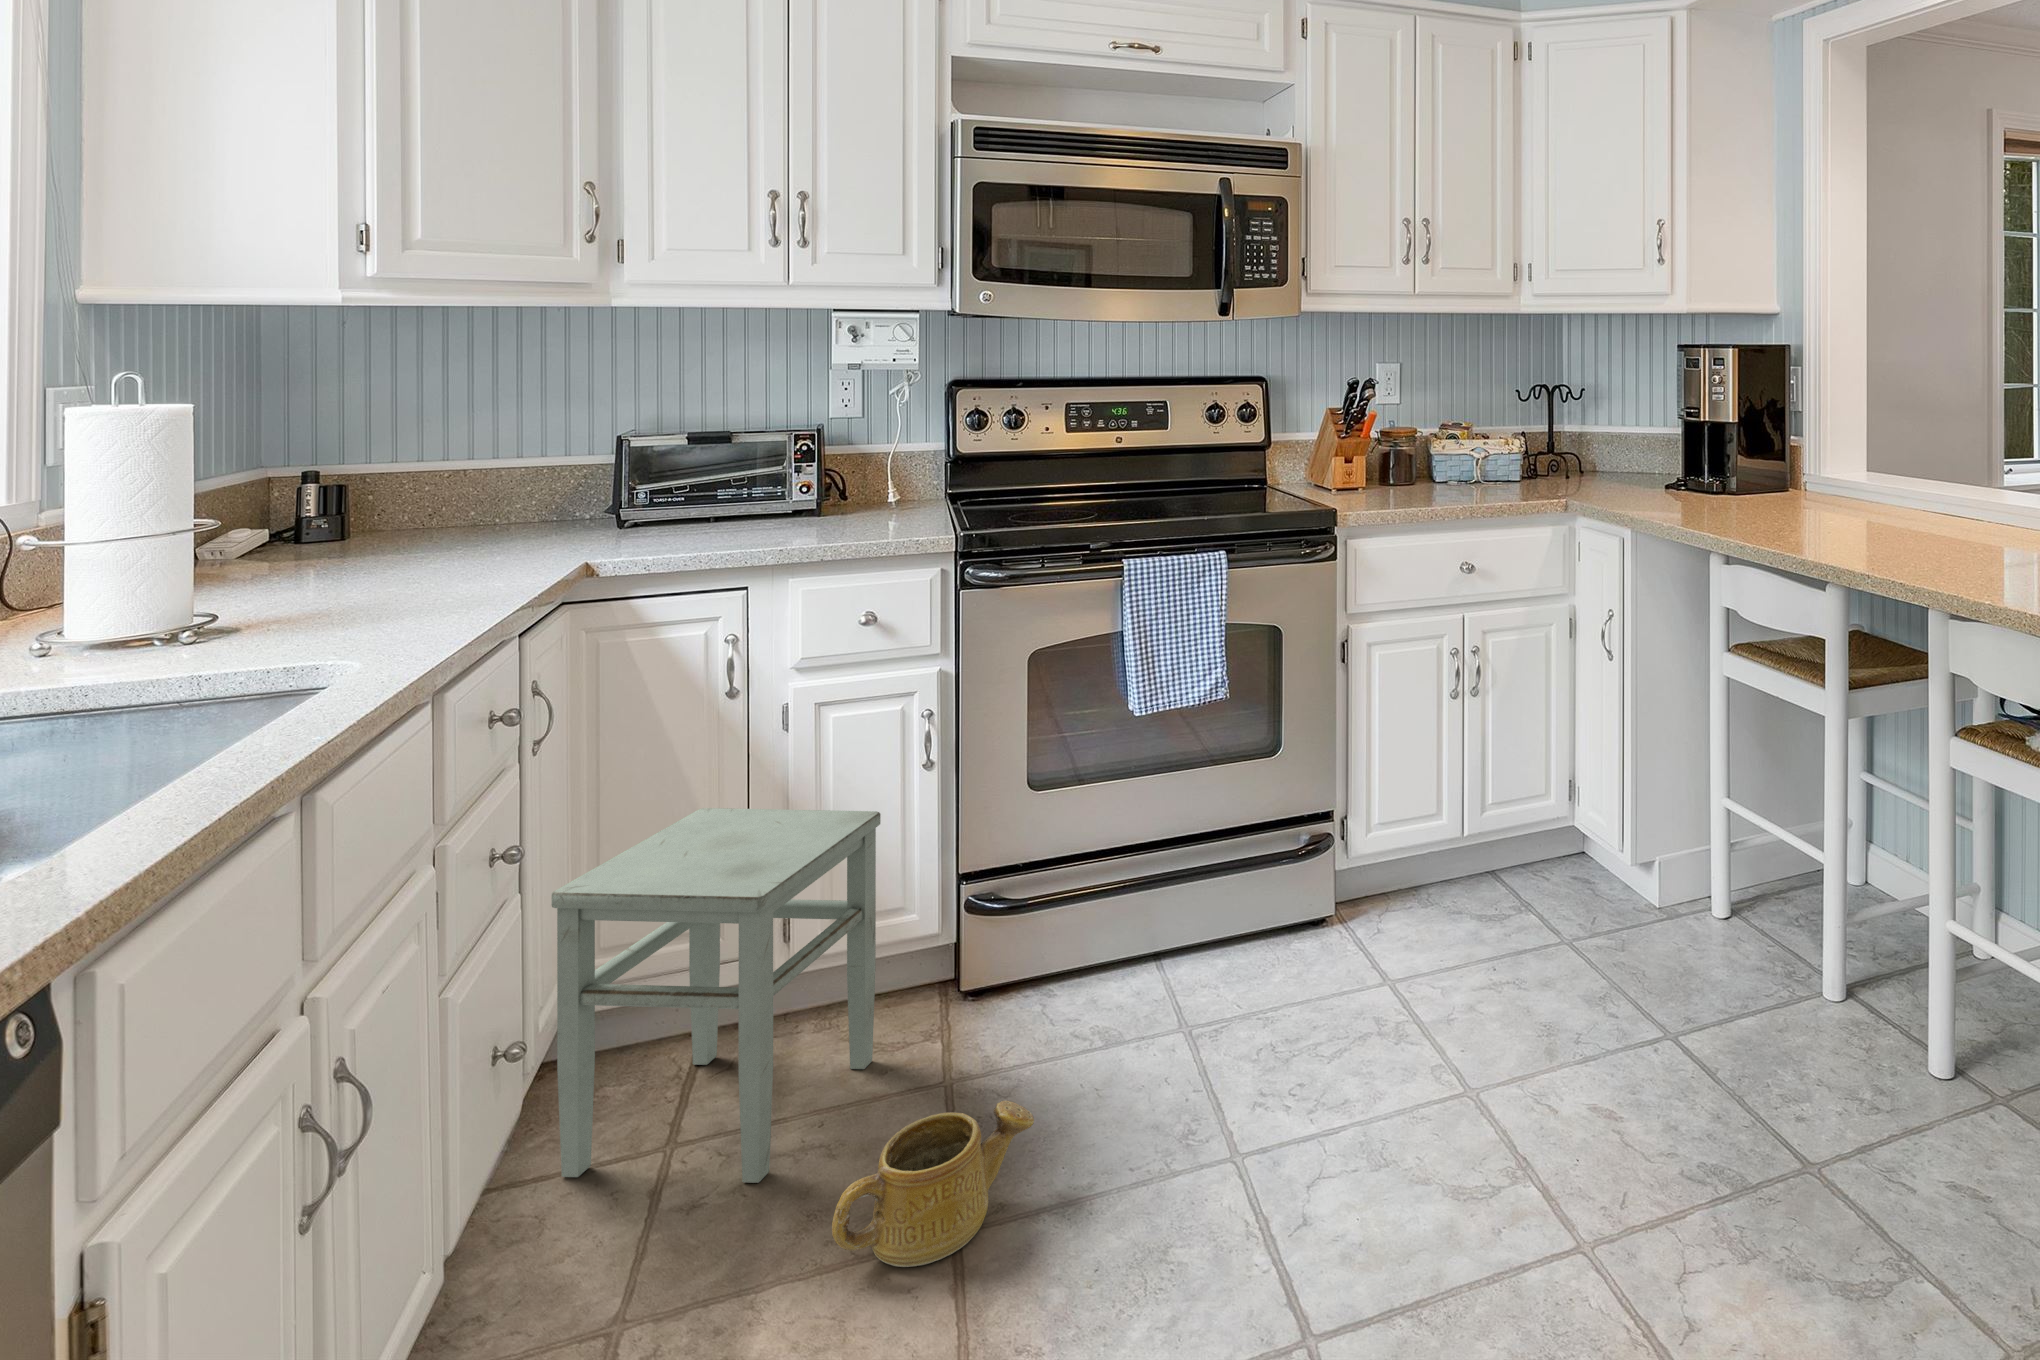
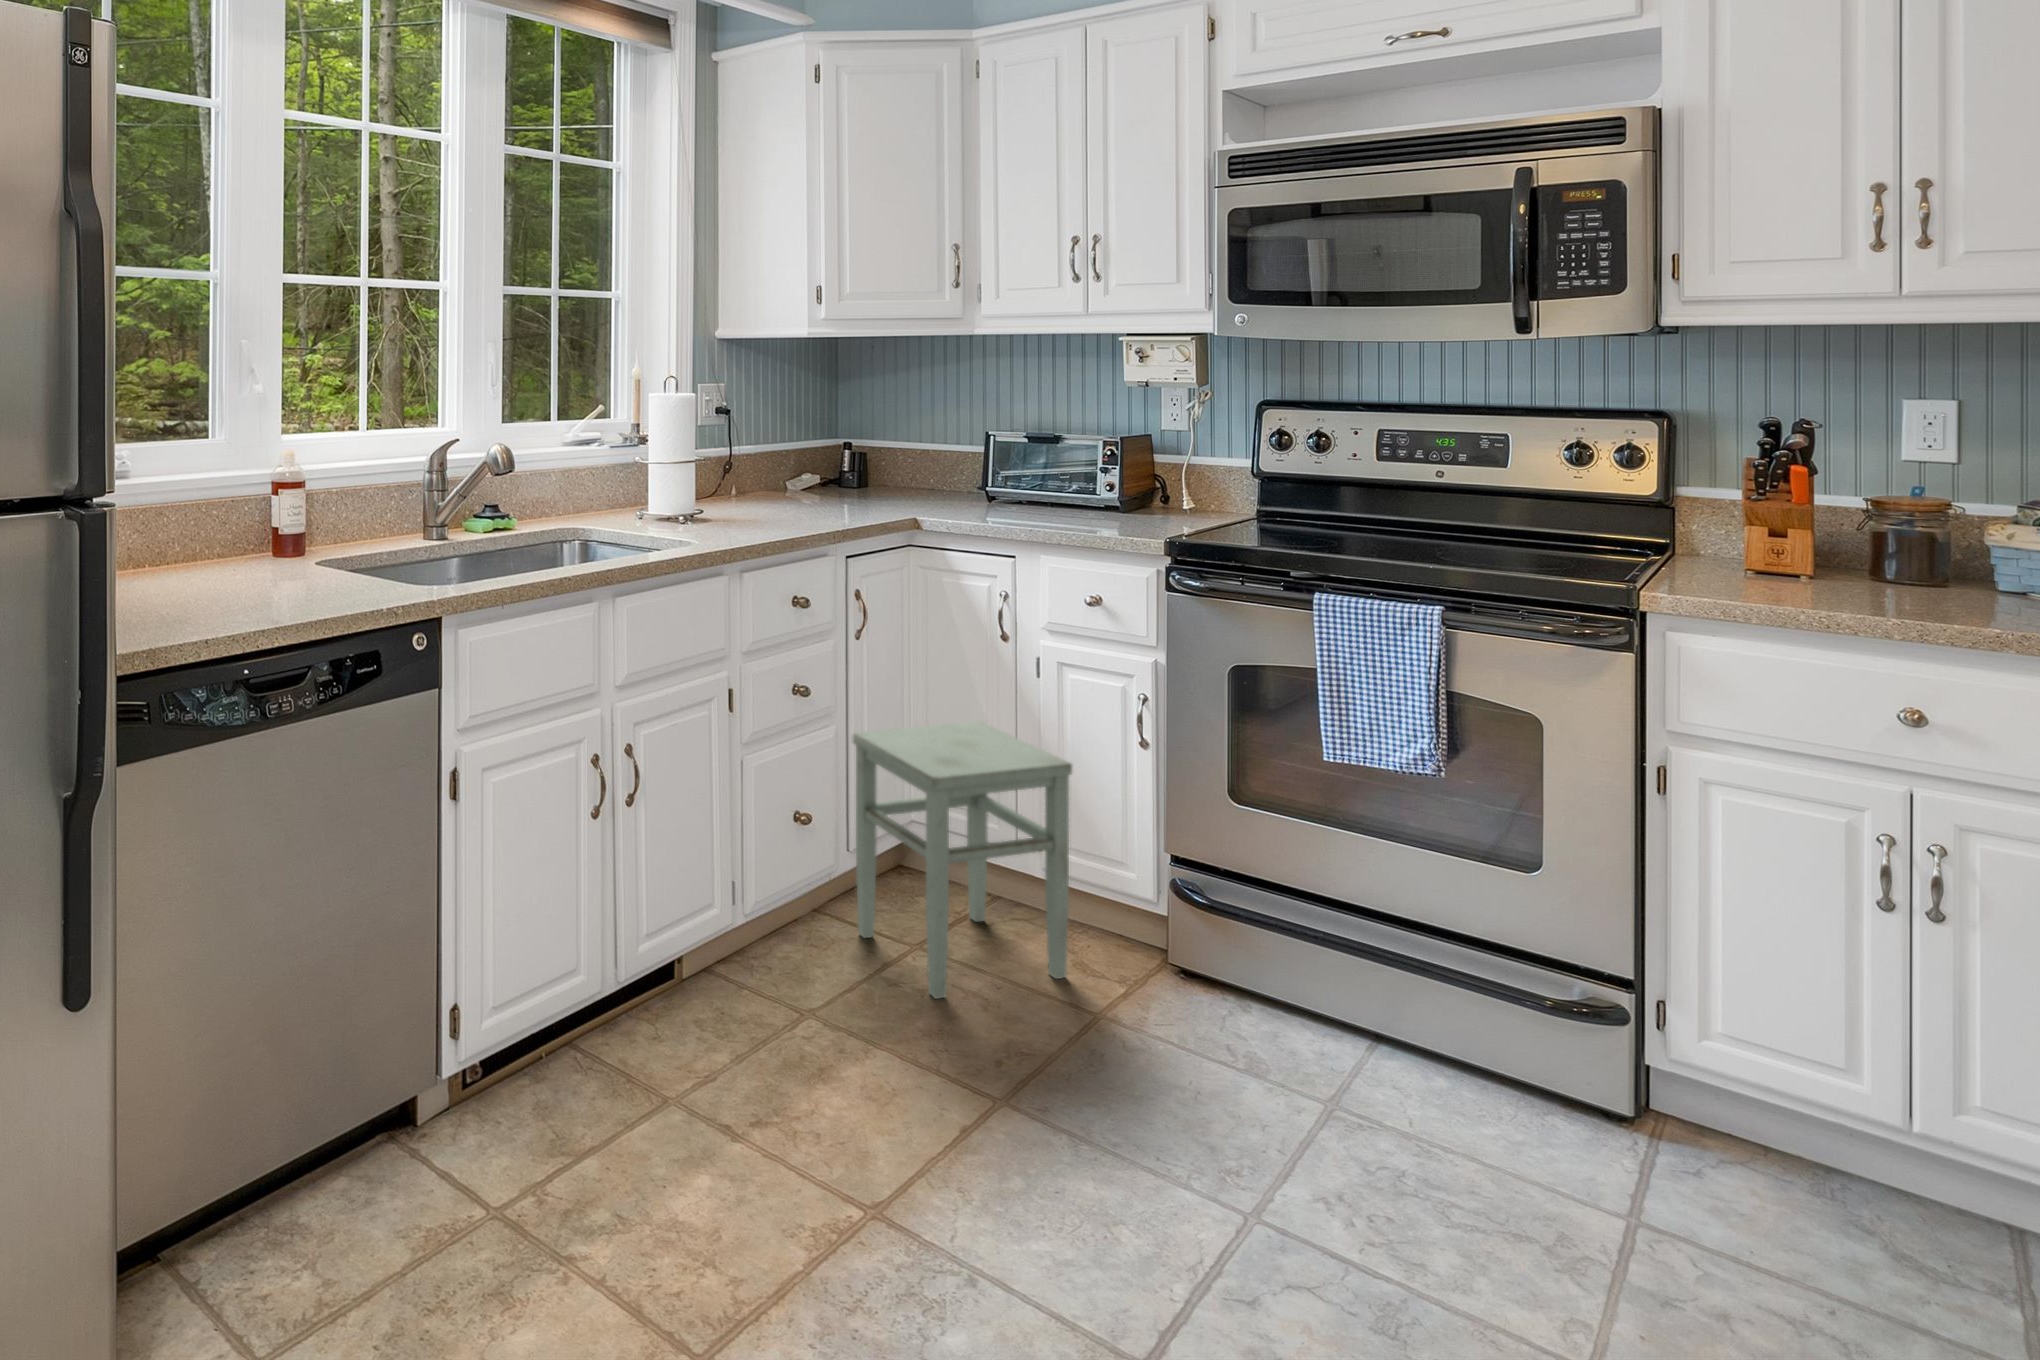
watering can: present [832,1101,1034,1267] -> none [917,997,1083,1111]

